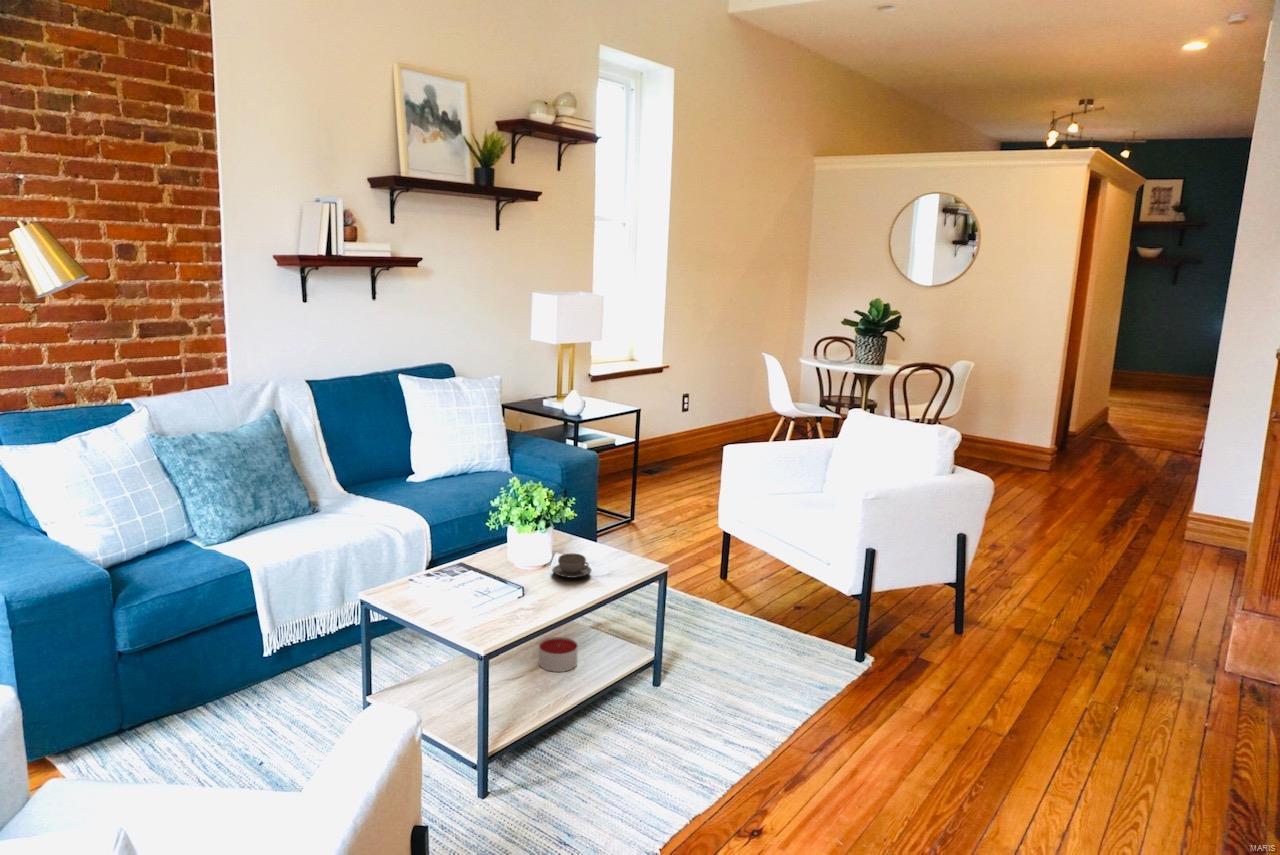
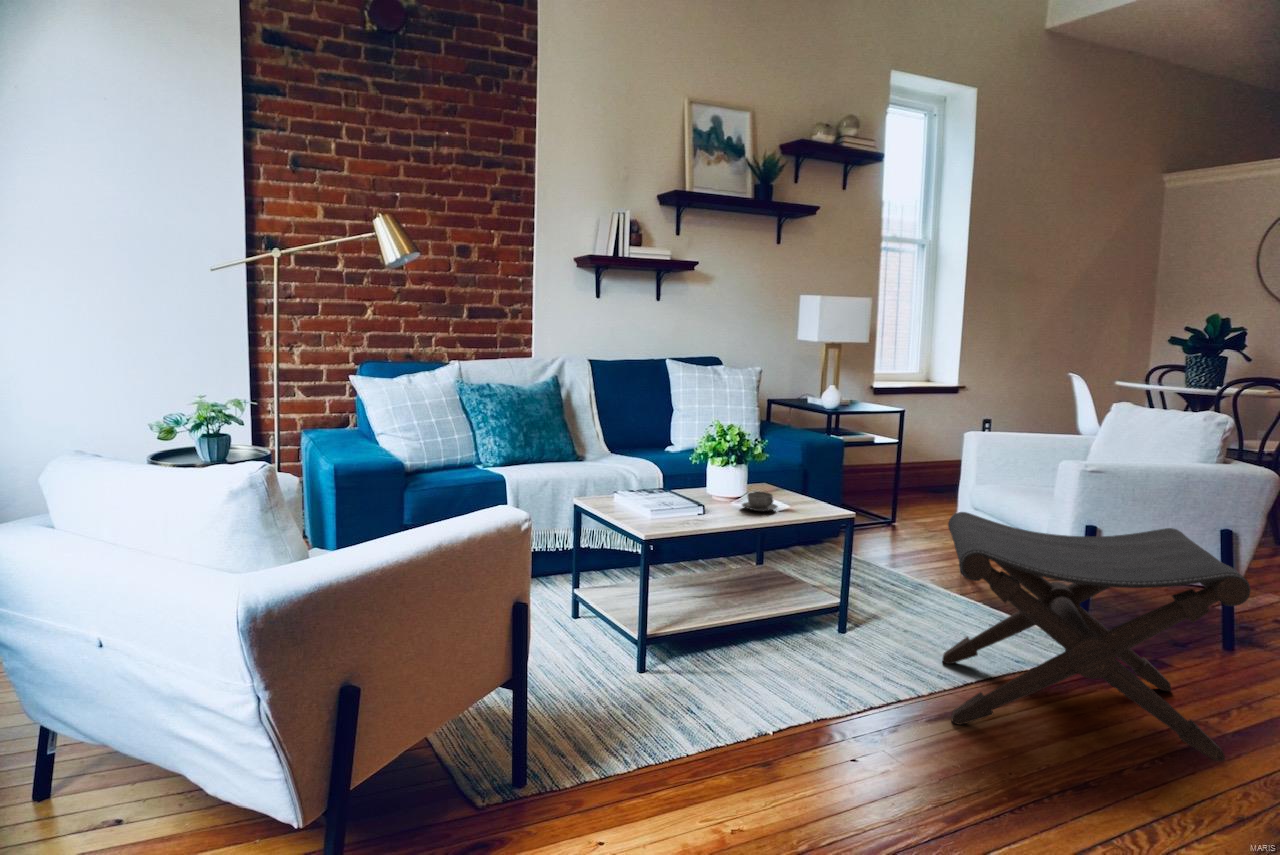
footstool: none [759,555,1045,785] -> present [943,512,1250,761]
candle: present [539,637,578,672] -> none [729,573,765,600]

